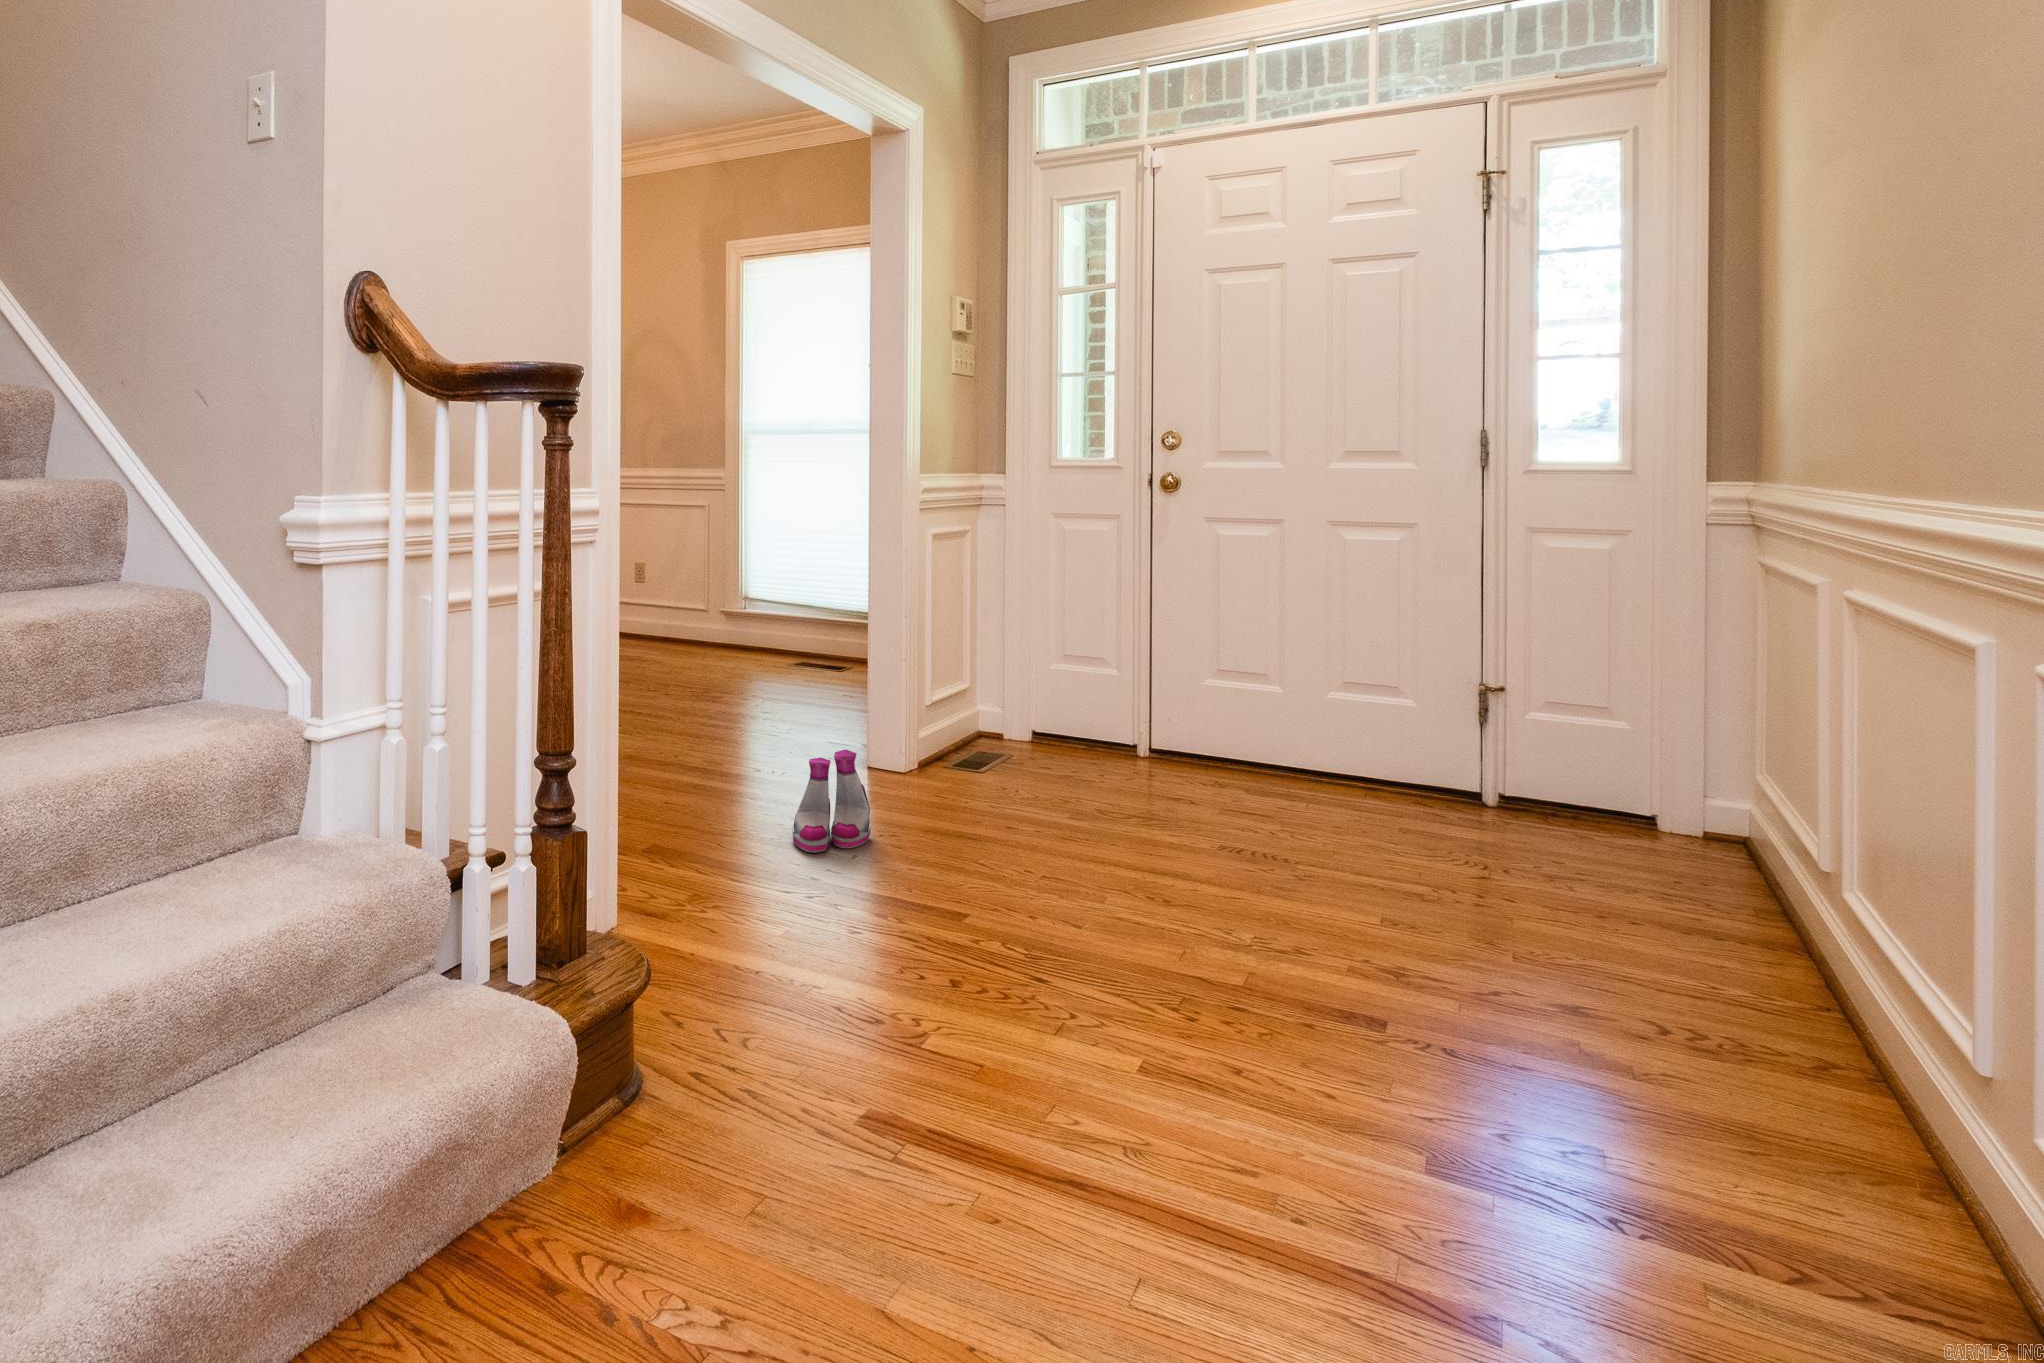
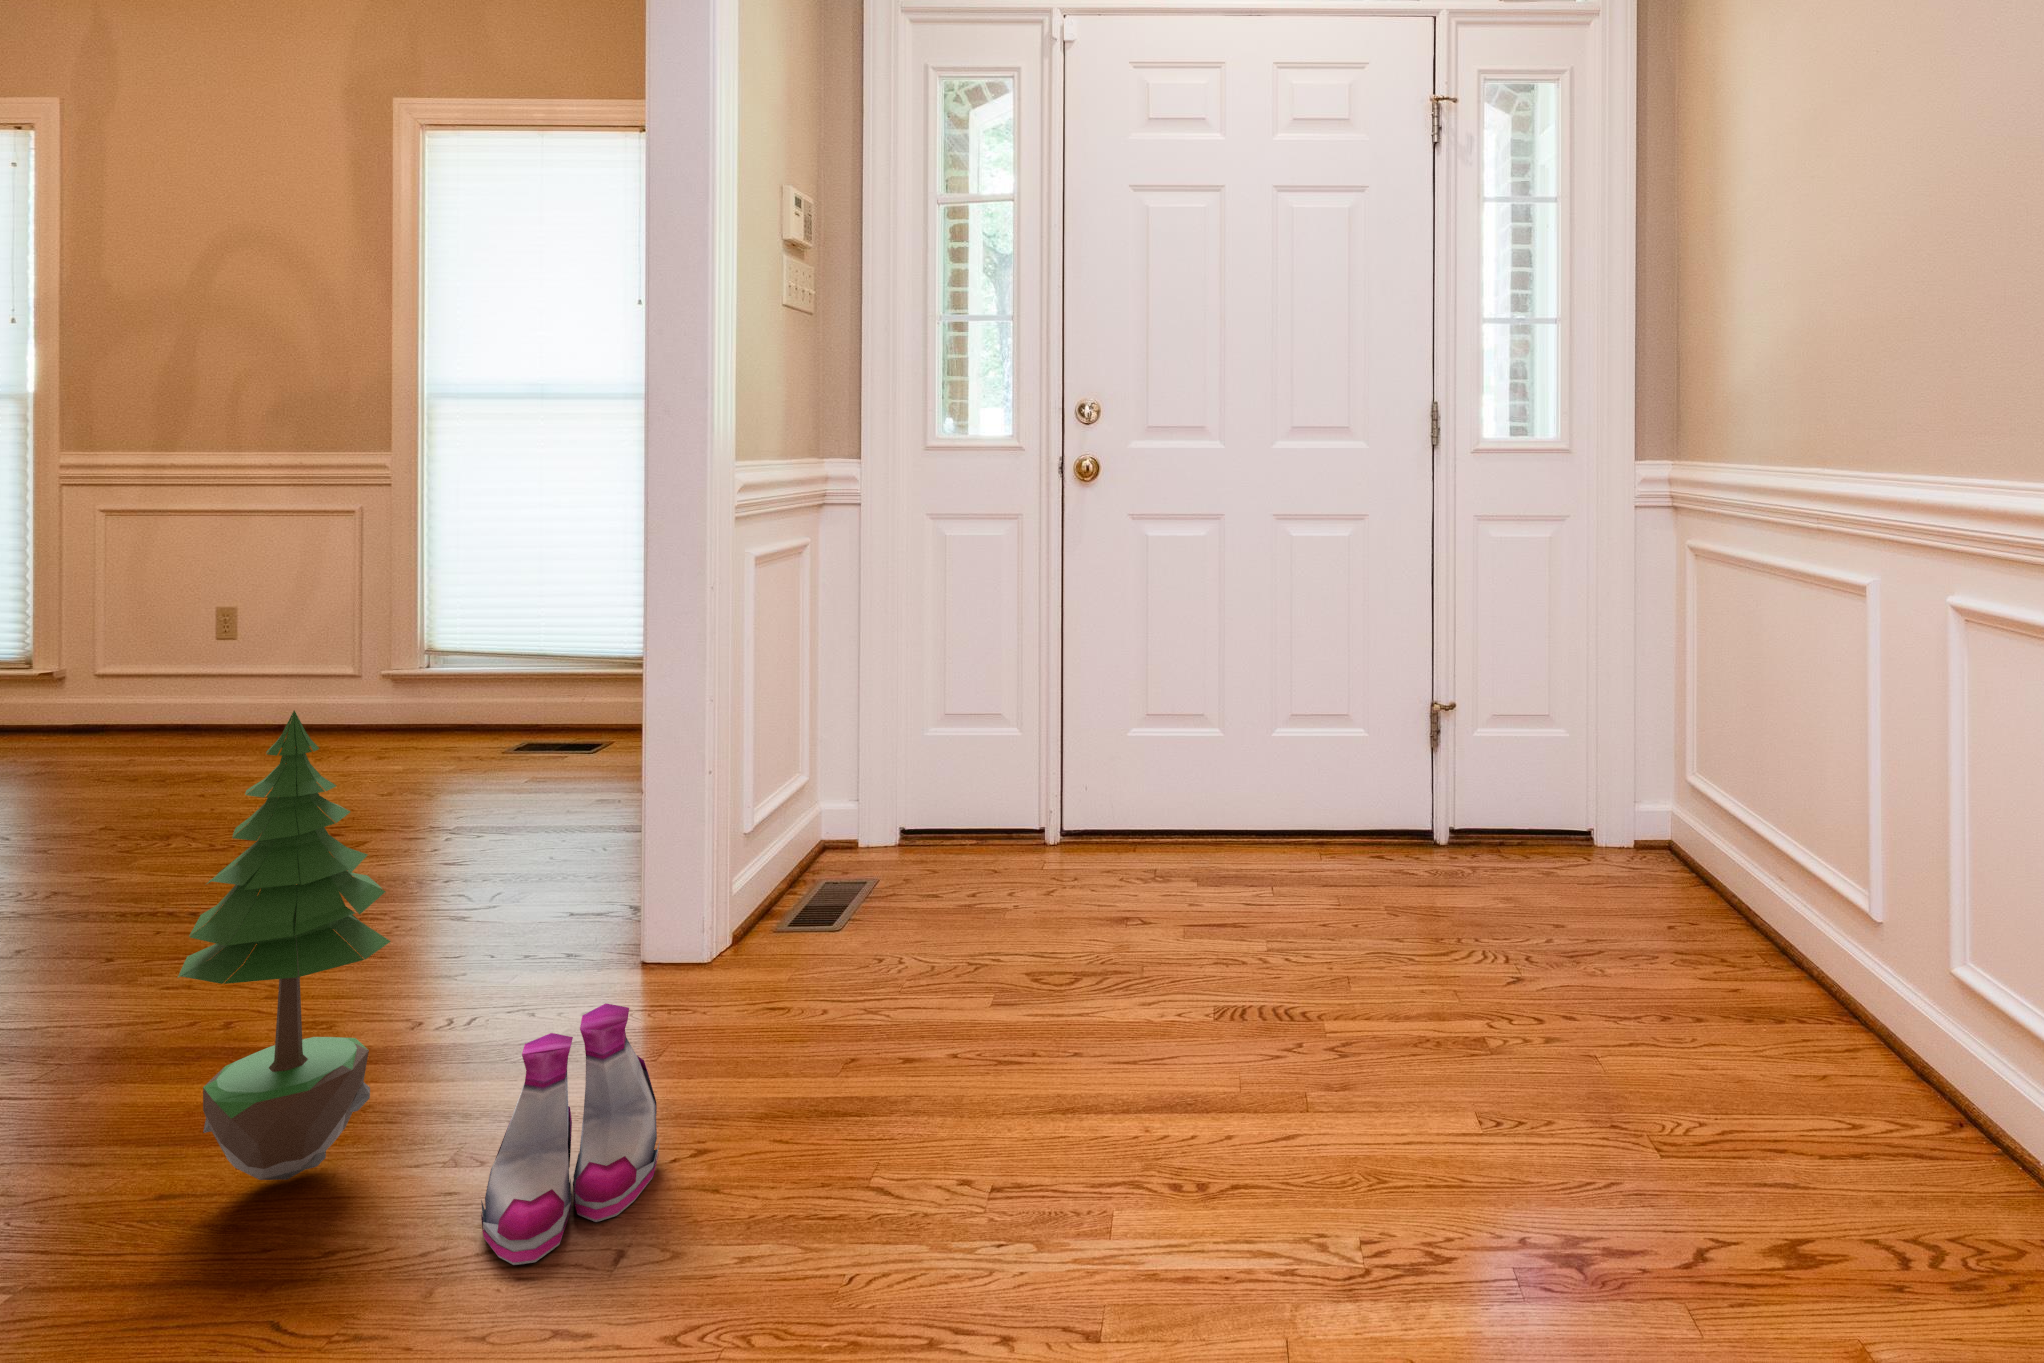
potted tree: none [672,588,751,810] -> present [178,710,391,1180]

